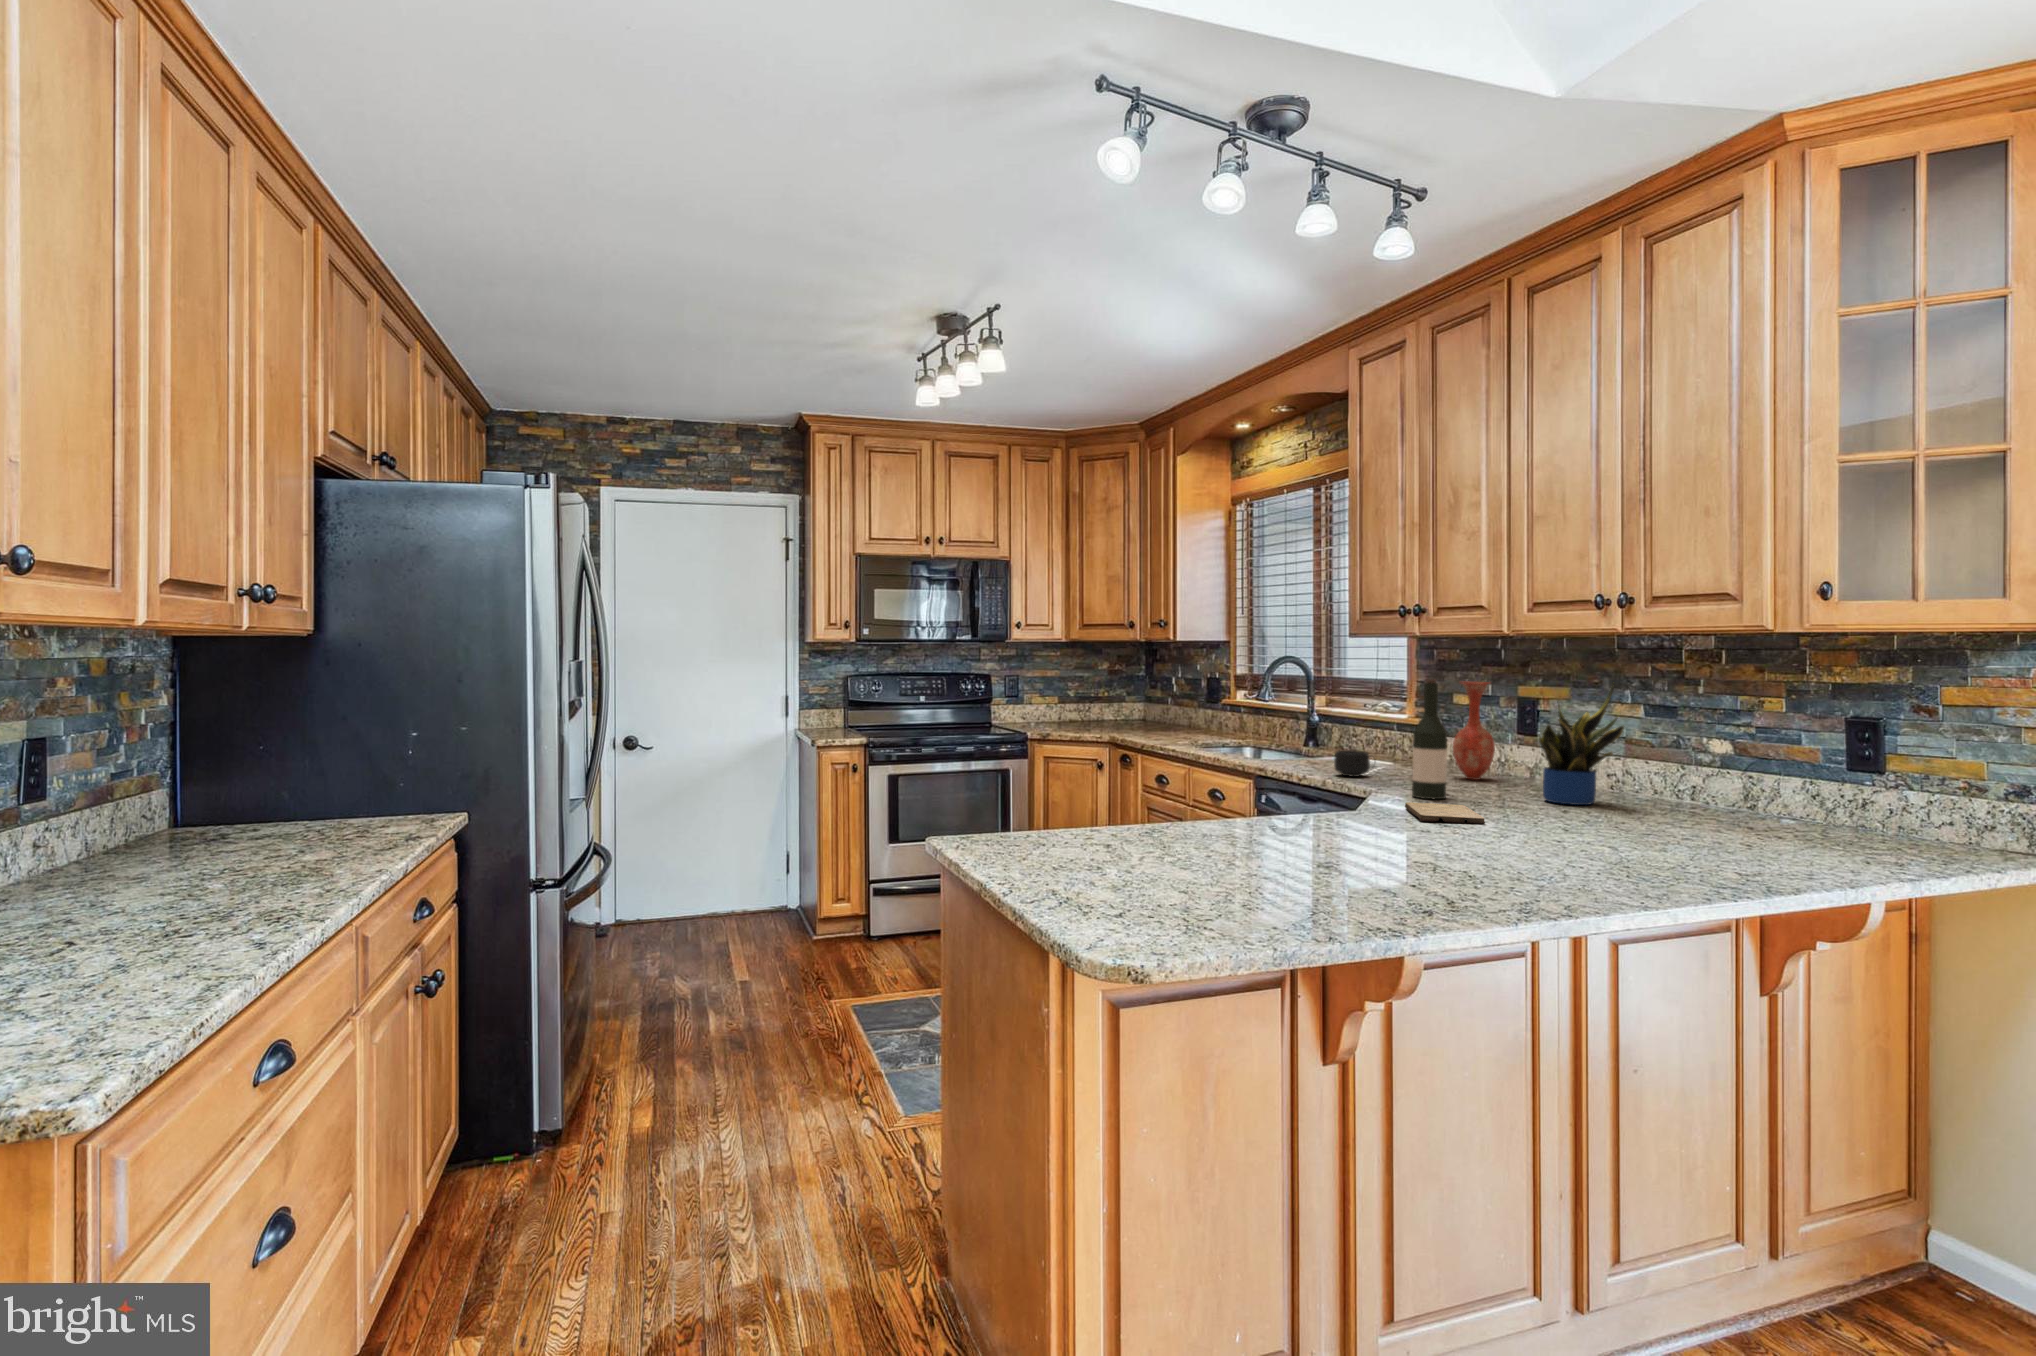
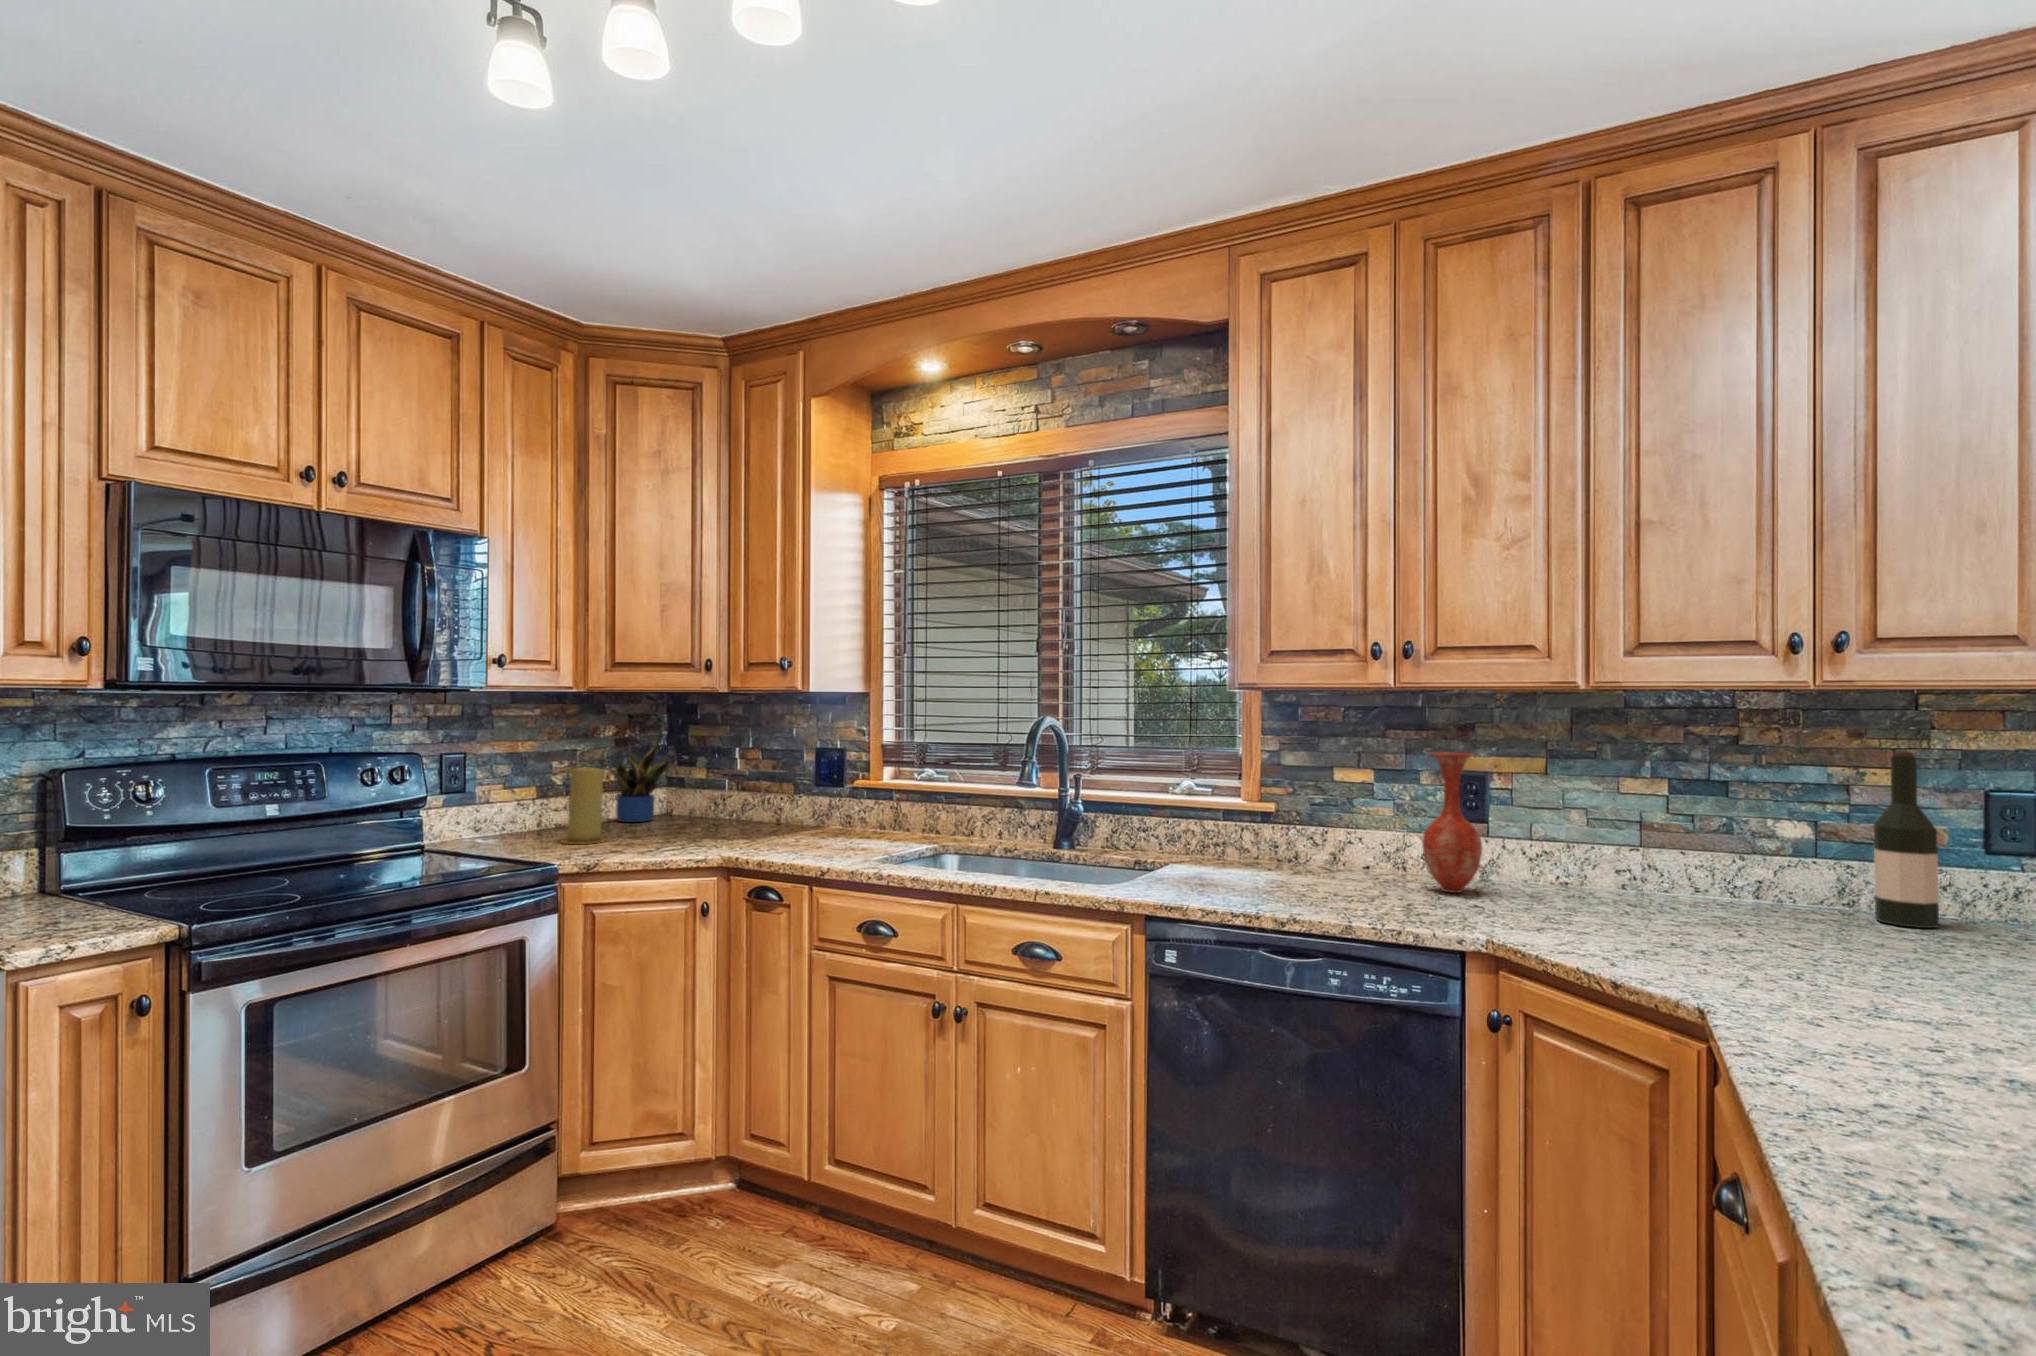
wine bottle: present [1412,679,1447,799] -> present [1874,751,1939,928]
candle: none [1053,686,1077,728] -> present [562,768,606,844]
potted plant: present [1539,686,1624,805] -> present [615,732,670,822]
mug: present [1334,750,1371,777] -> none [1306,865,1362,910]
cutting board: present [1405,802,1485,823] -> none [1692,962,1899,1018]

